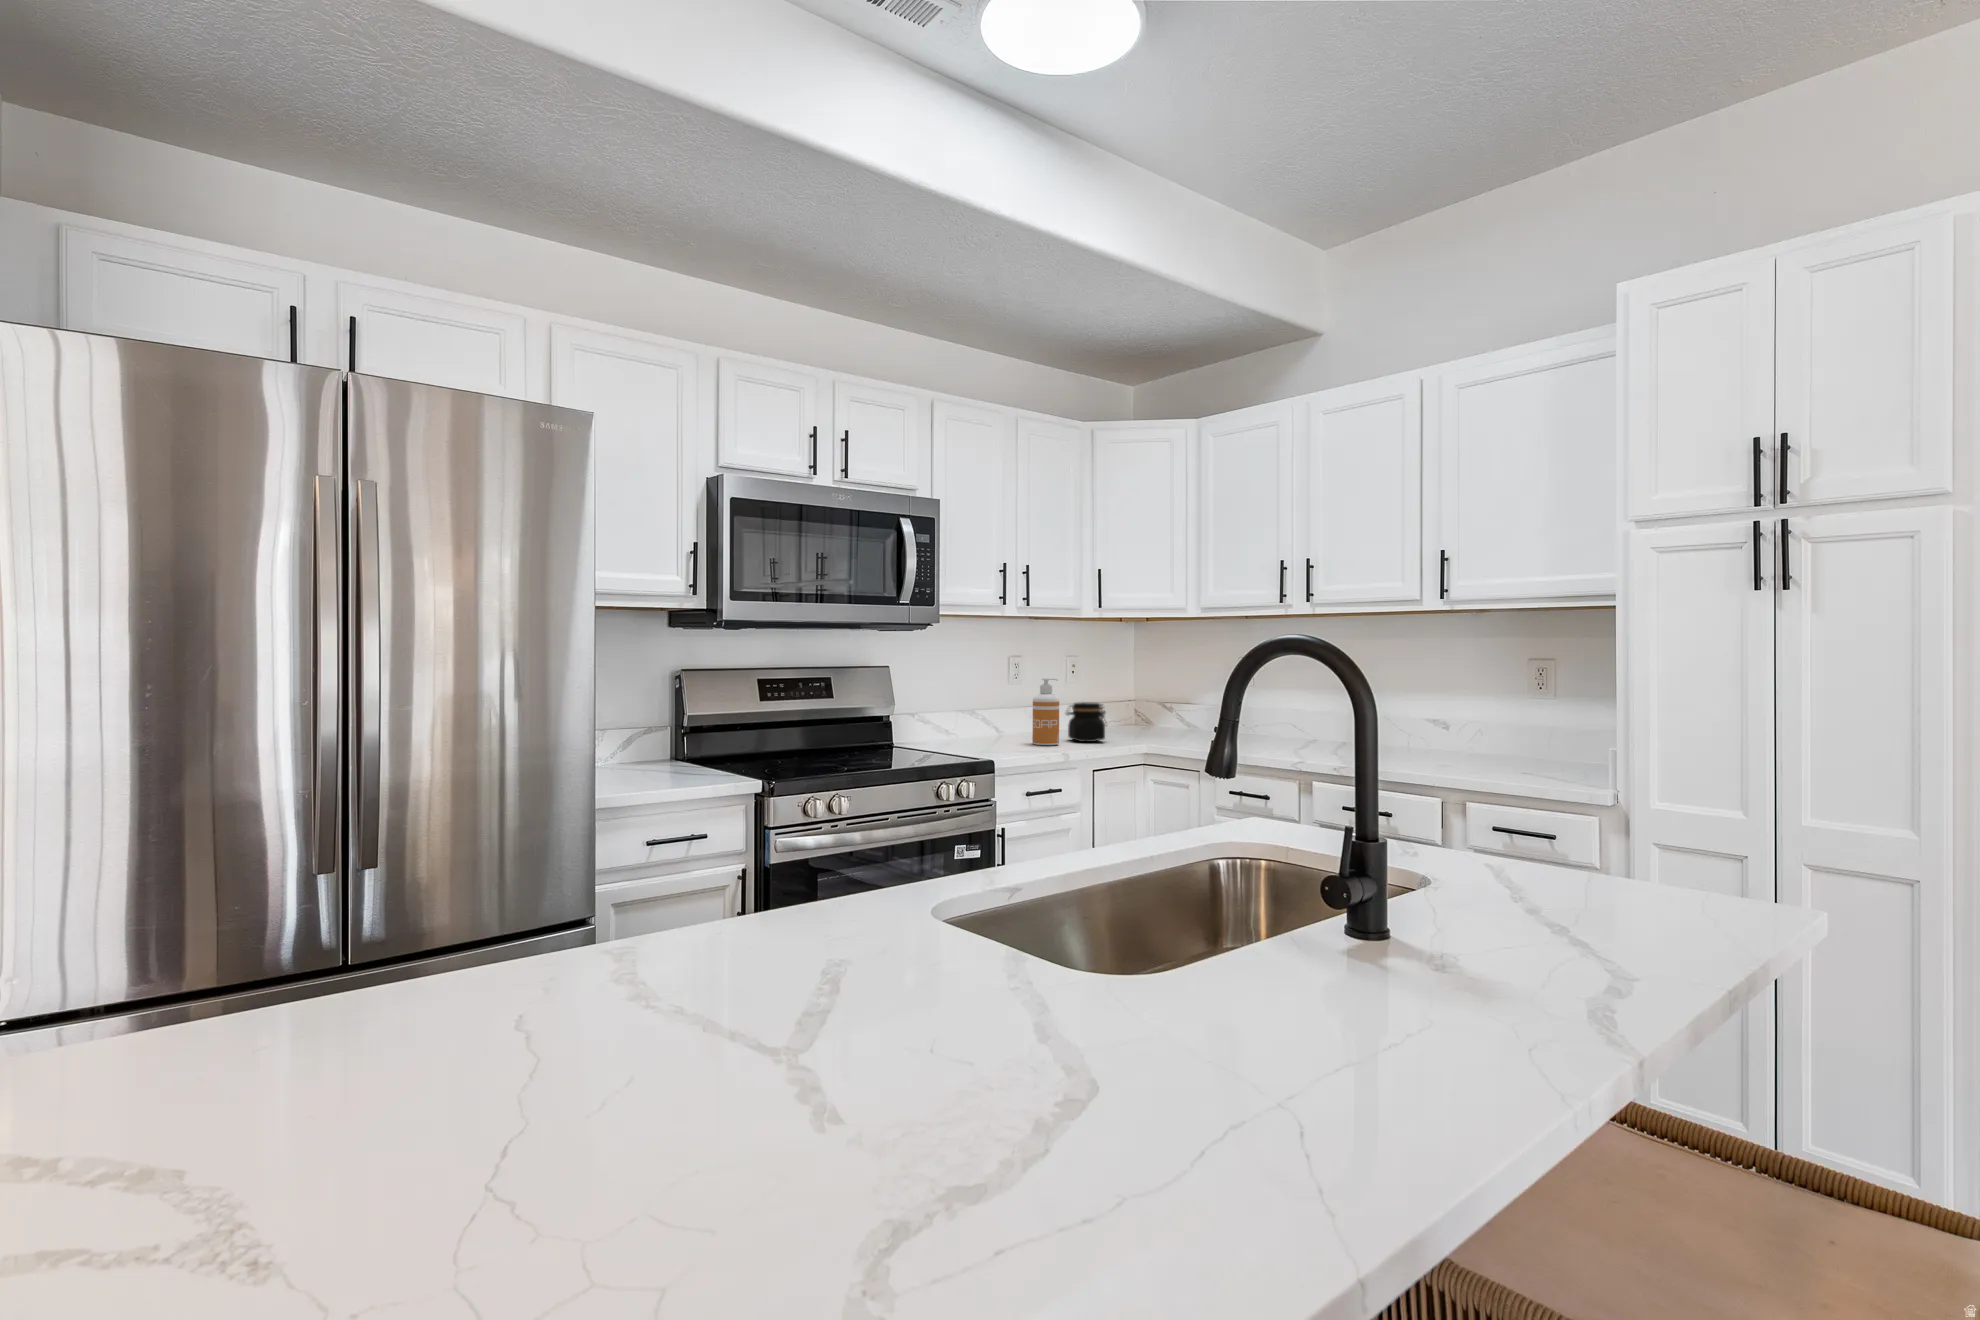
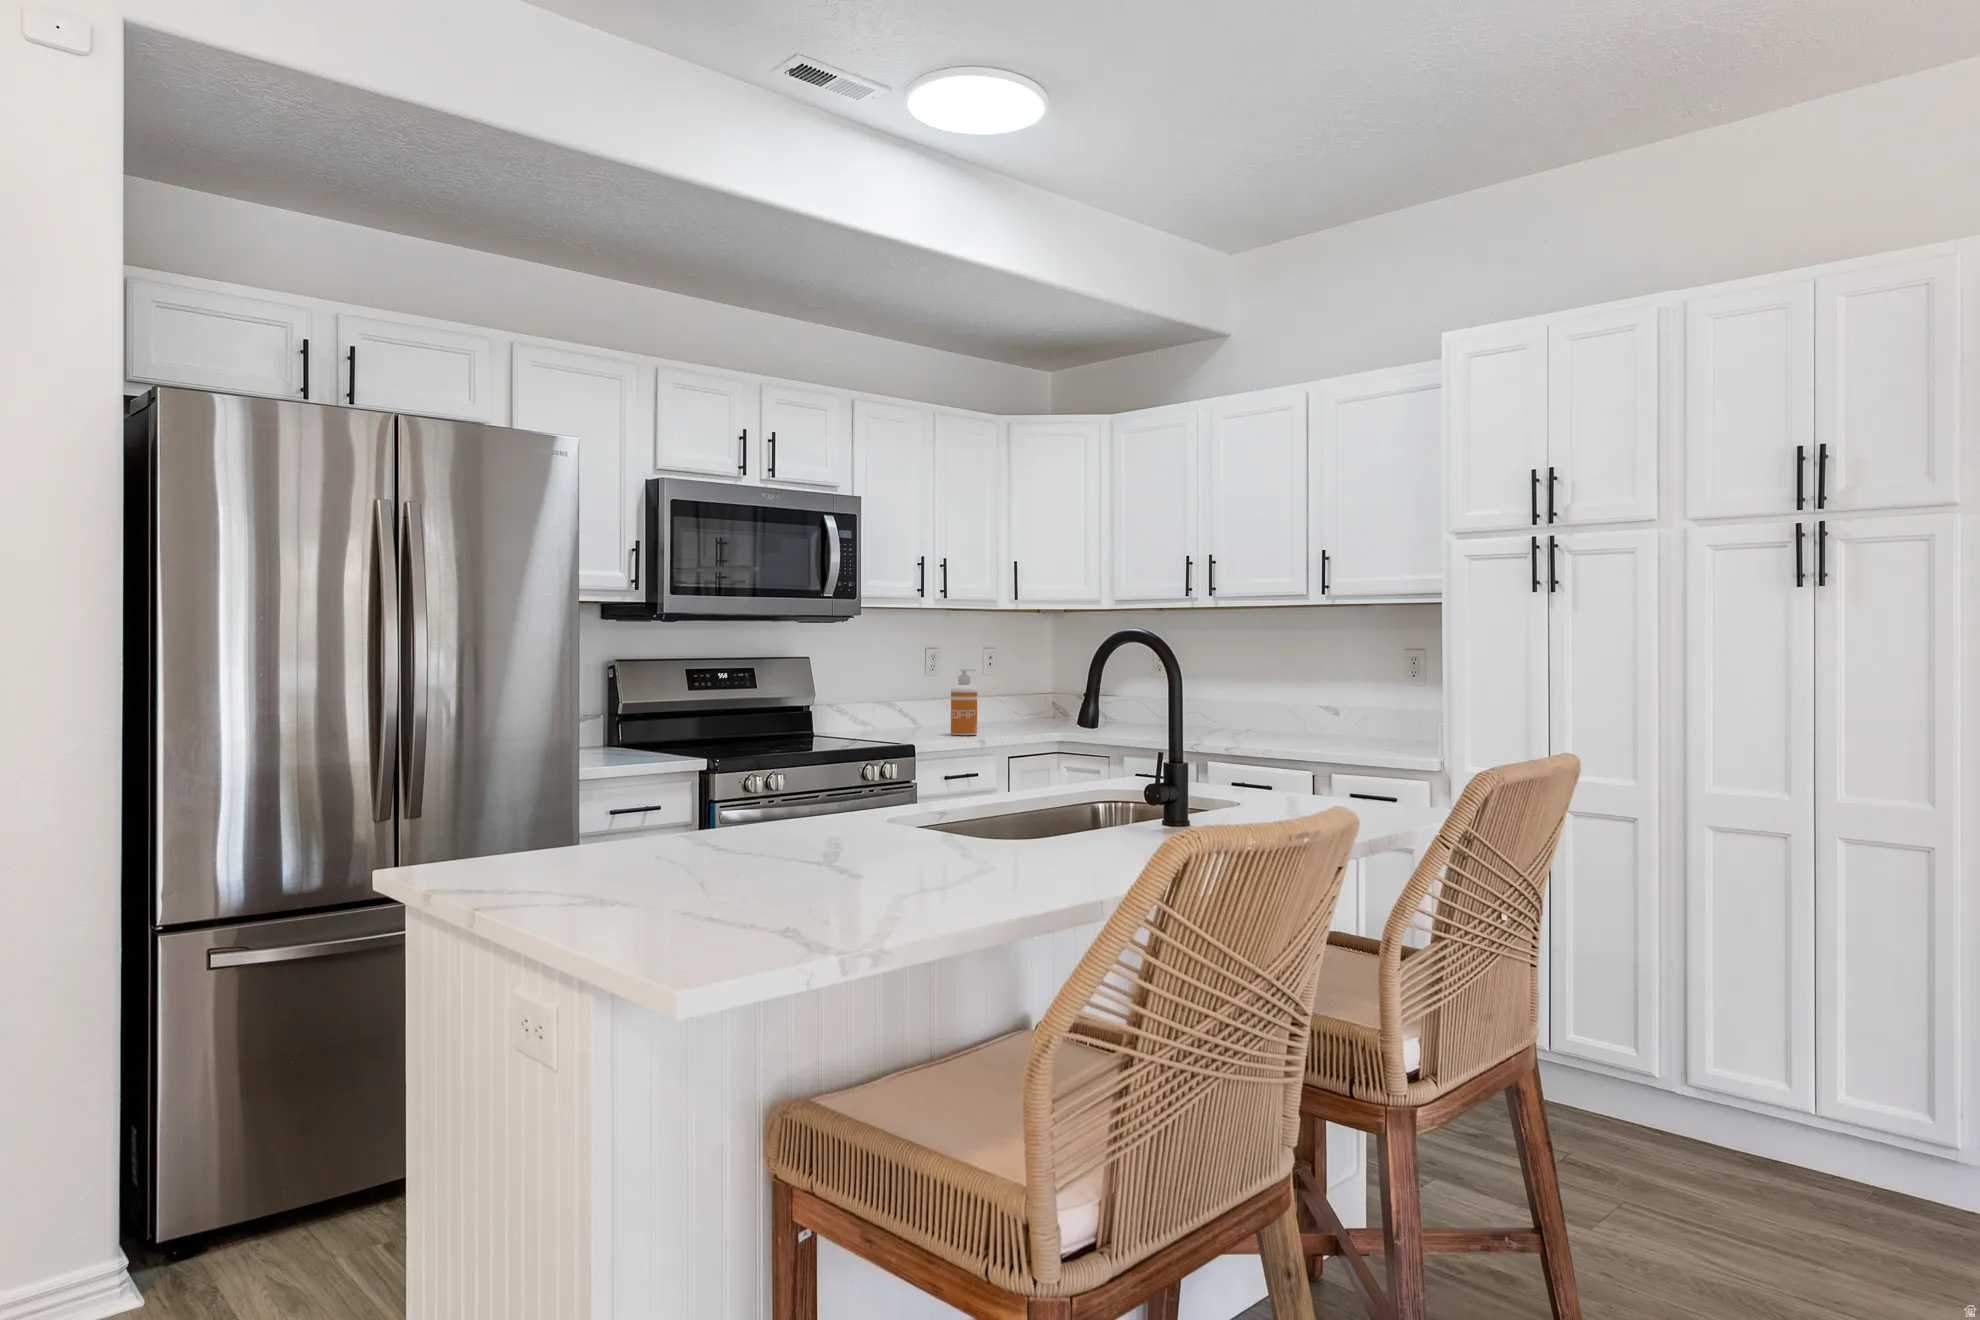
jar: present [1066,702,1106,742] -> none [983,694,1026,733]

